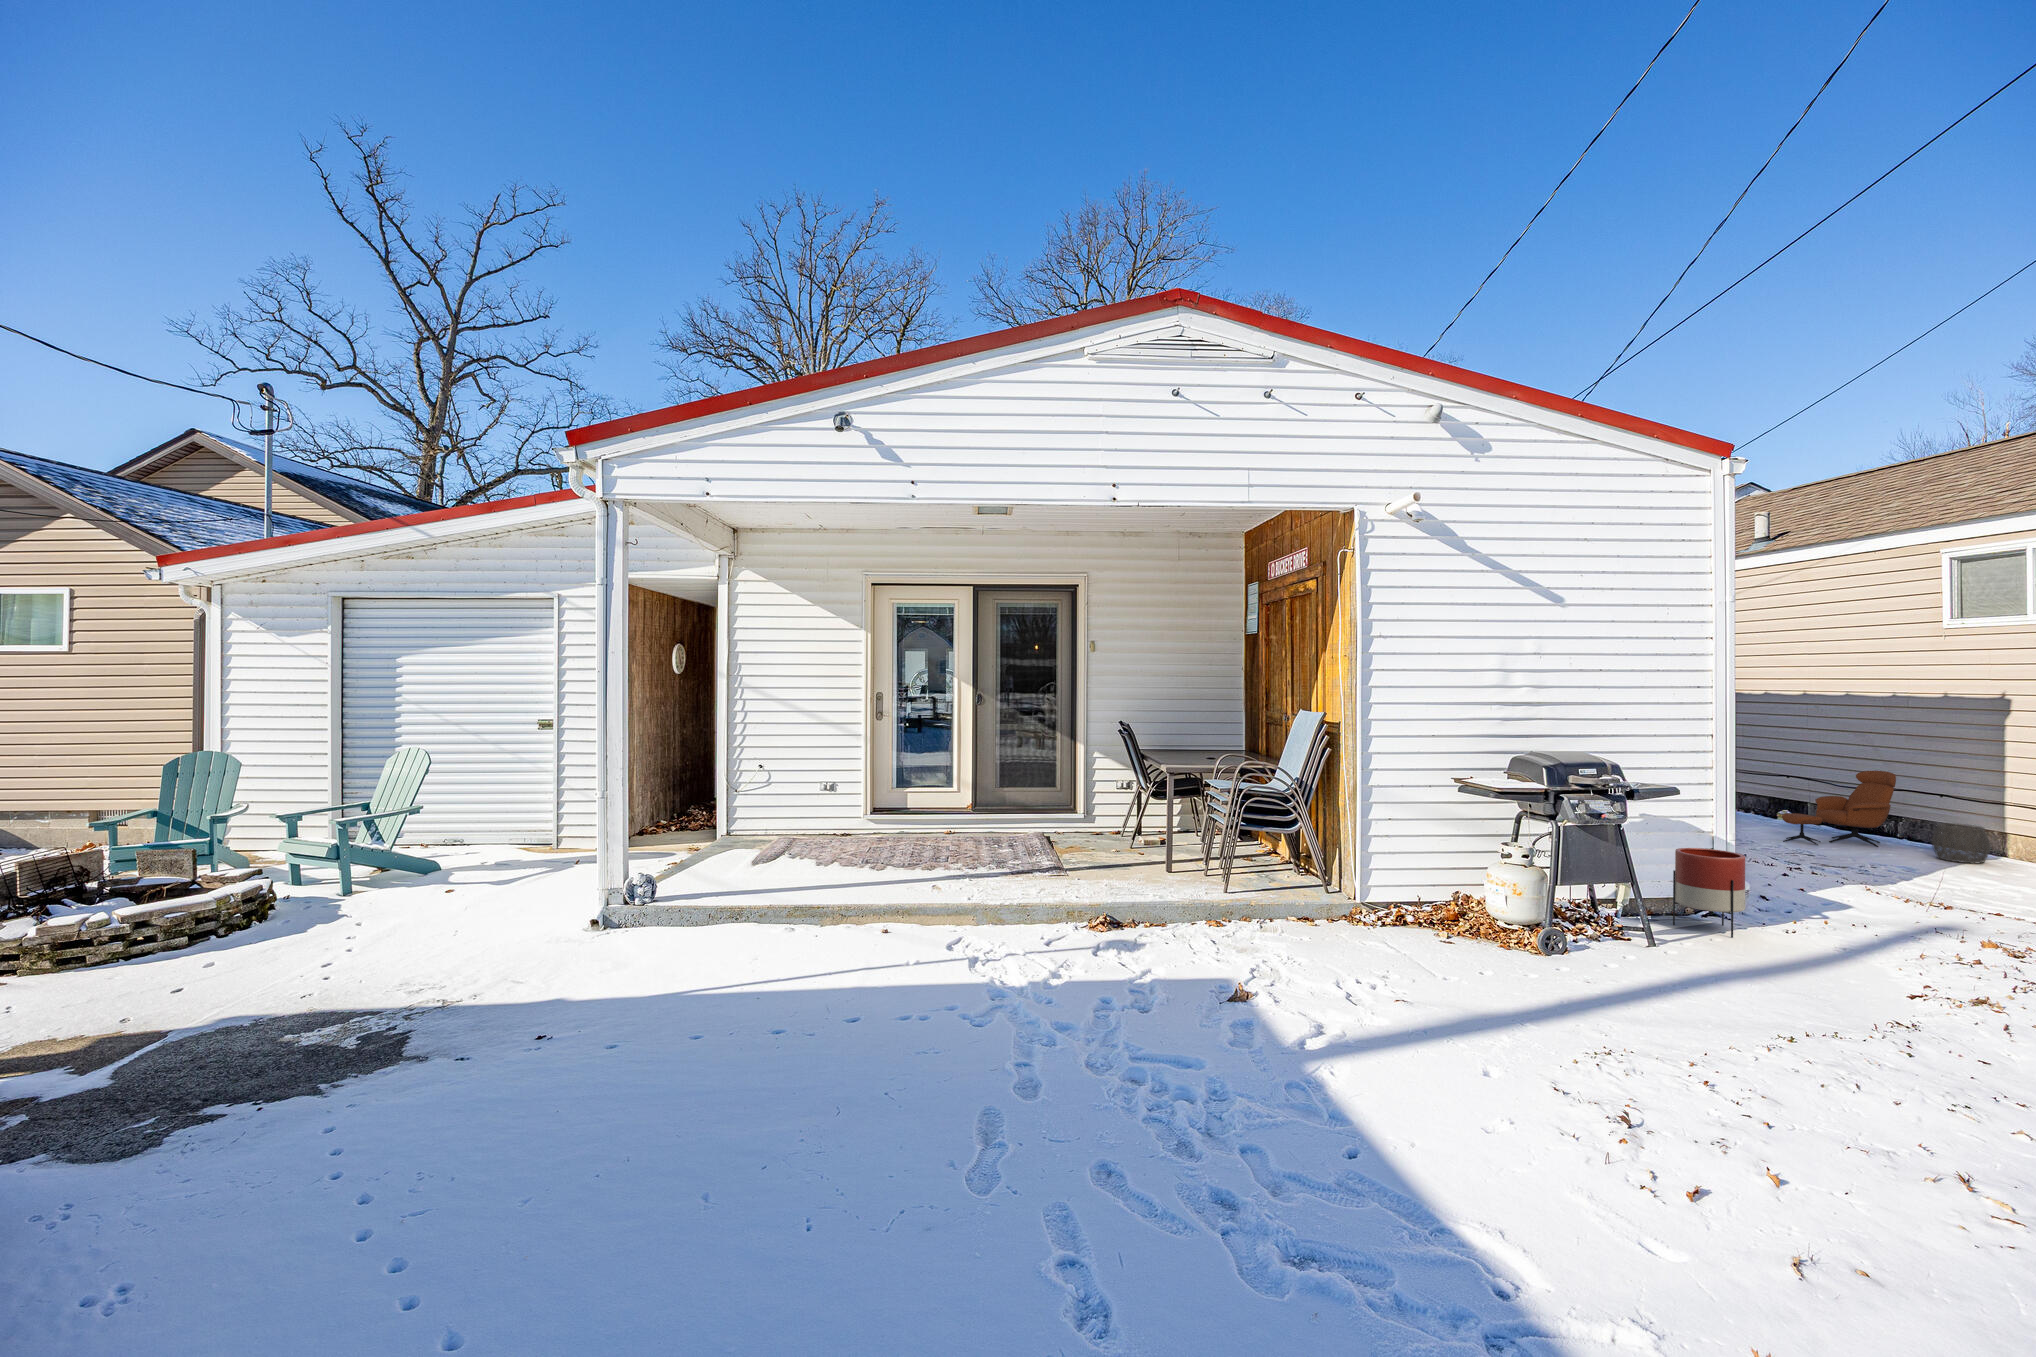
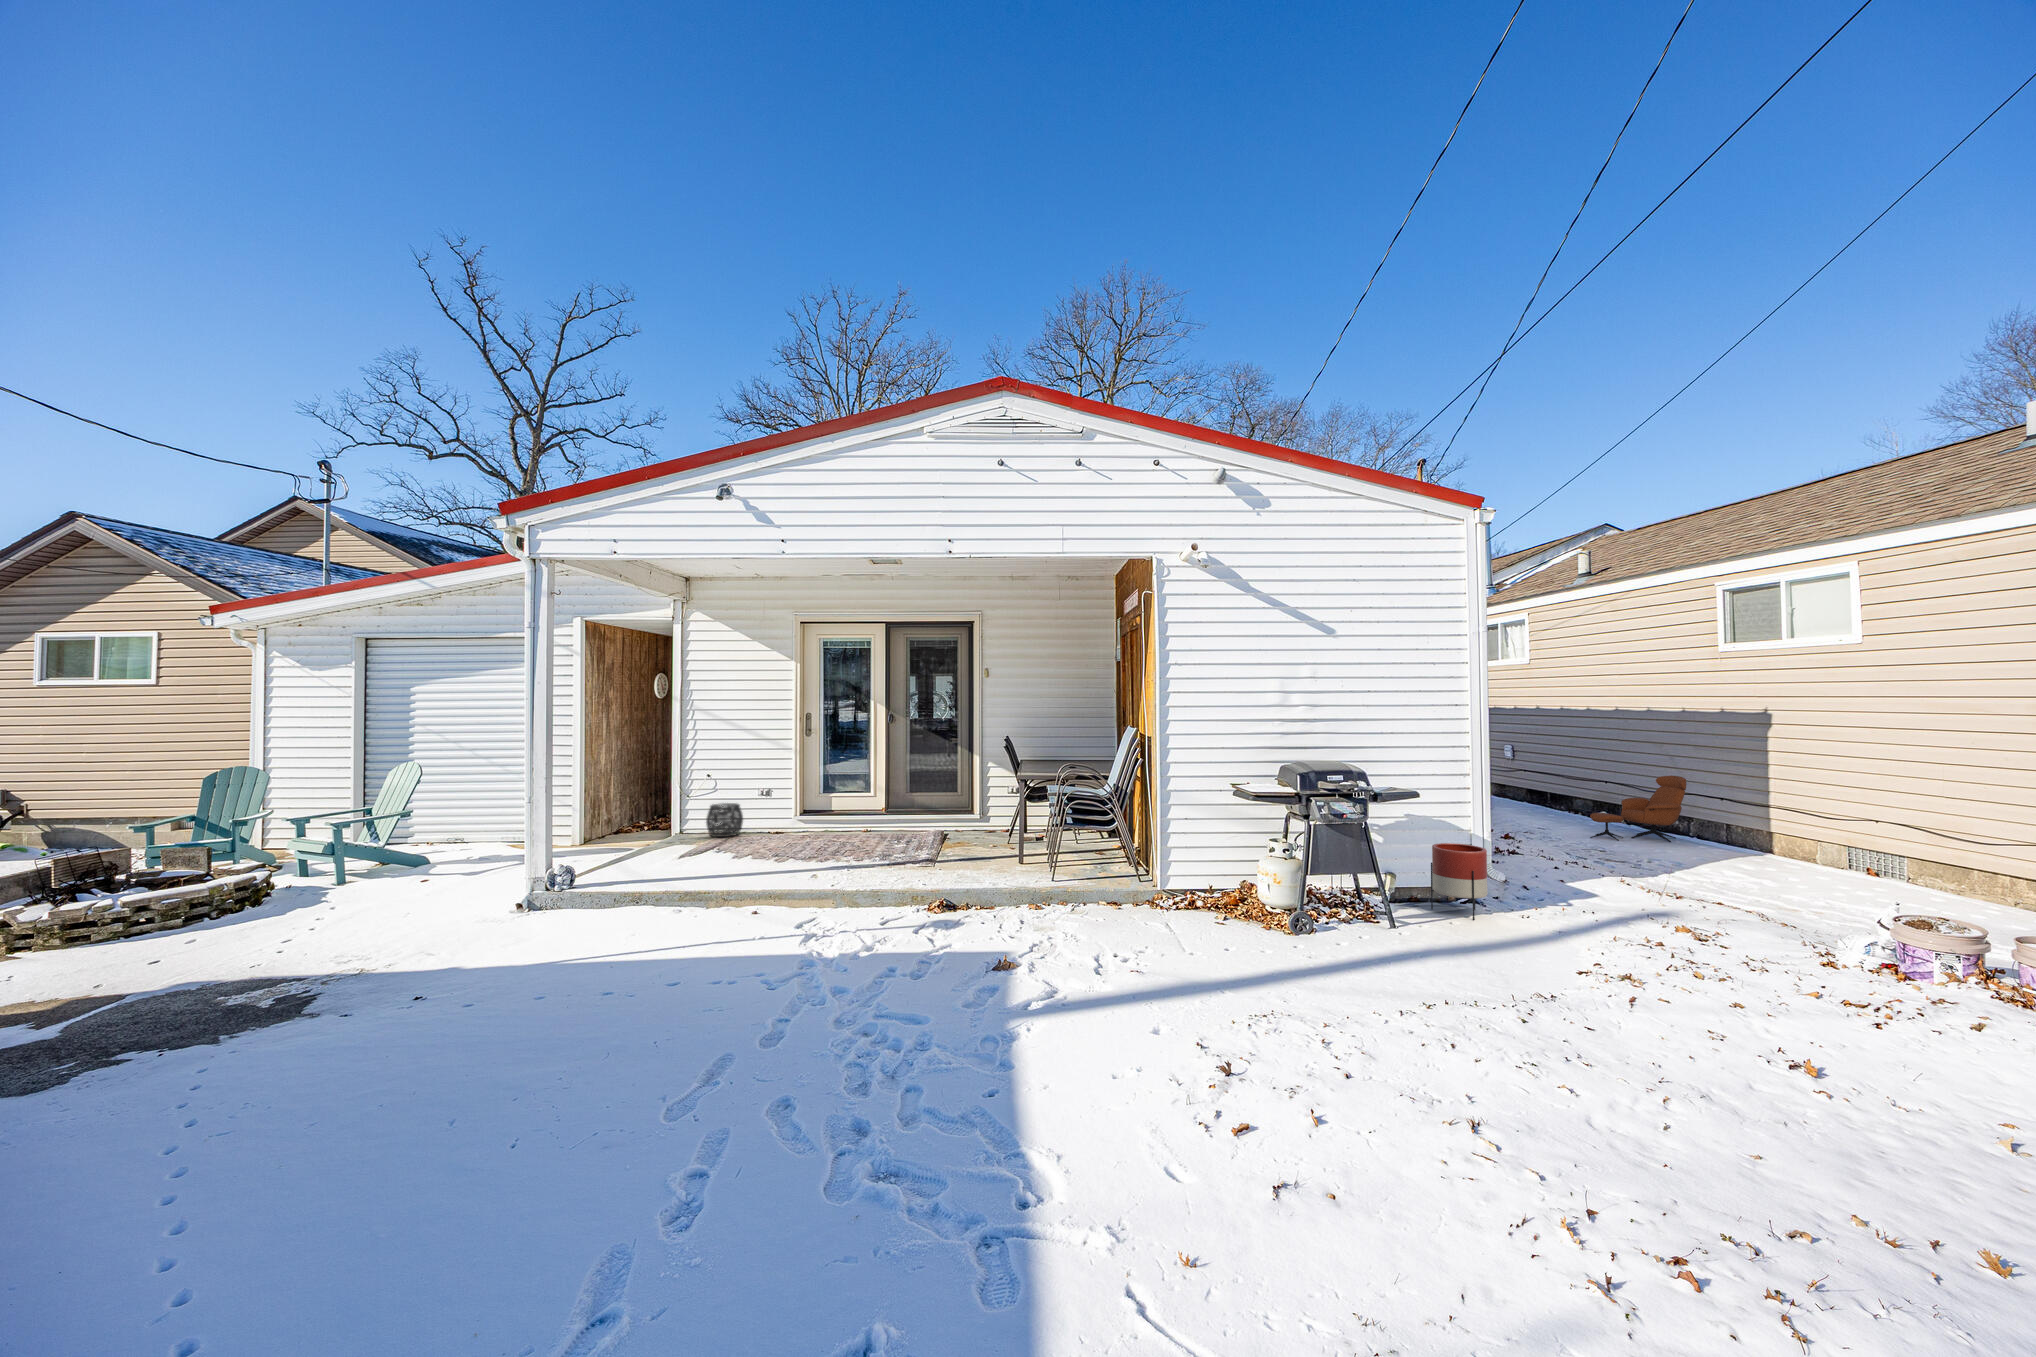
woven basket: present [1932,823,1990,864] -> present [706,803,743,837]

